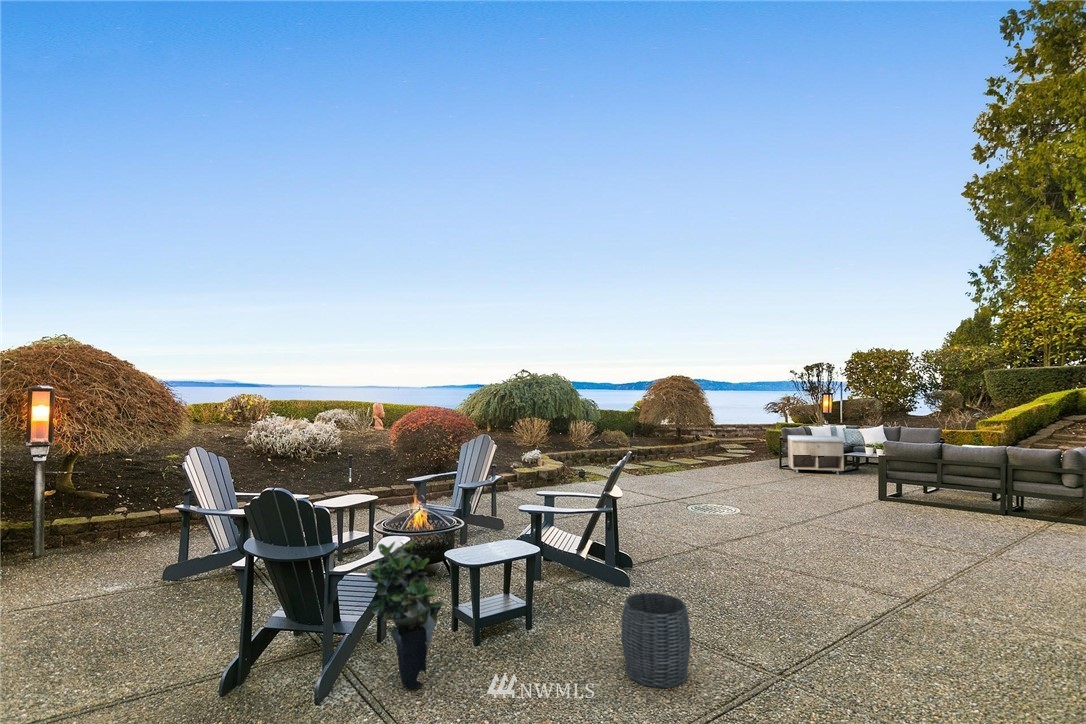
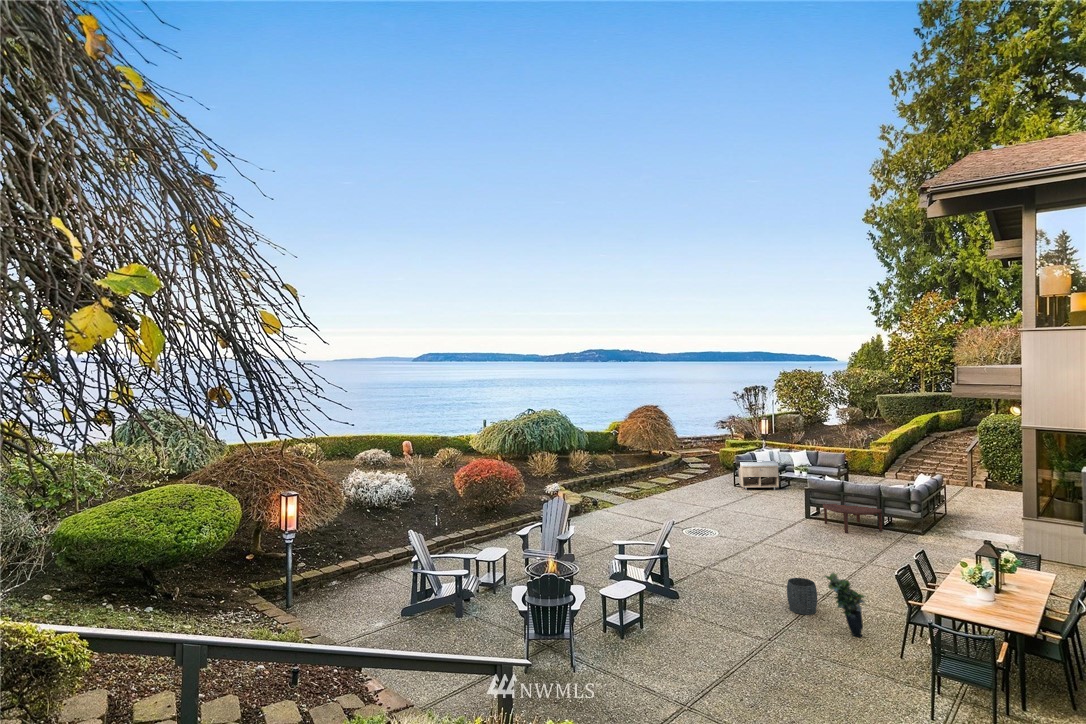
coffee table: none [909,477,1011,521] -> present [823,503,882,533]
potted plant: present [366,540,443,690] -> present [825,573,864,637]
woven basket: present [621,593,690,688] -> present [787,578,817,615]

